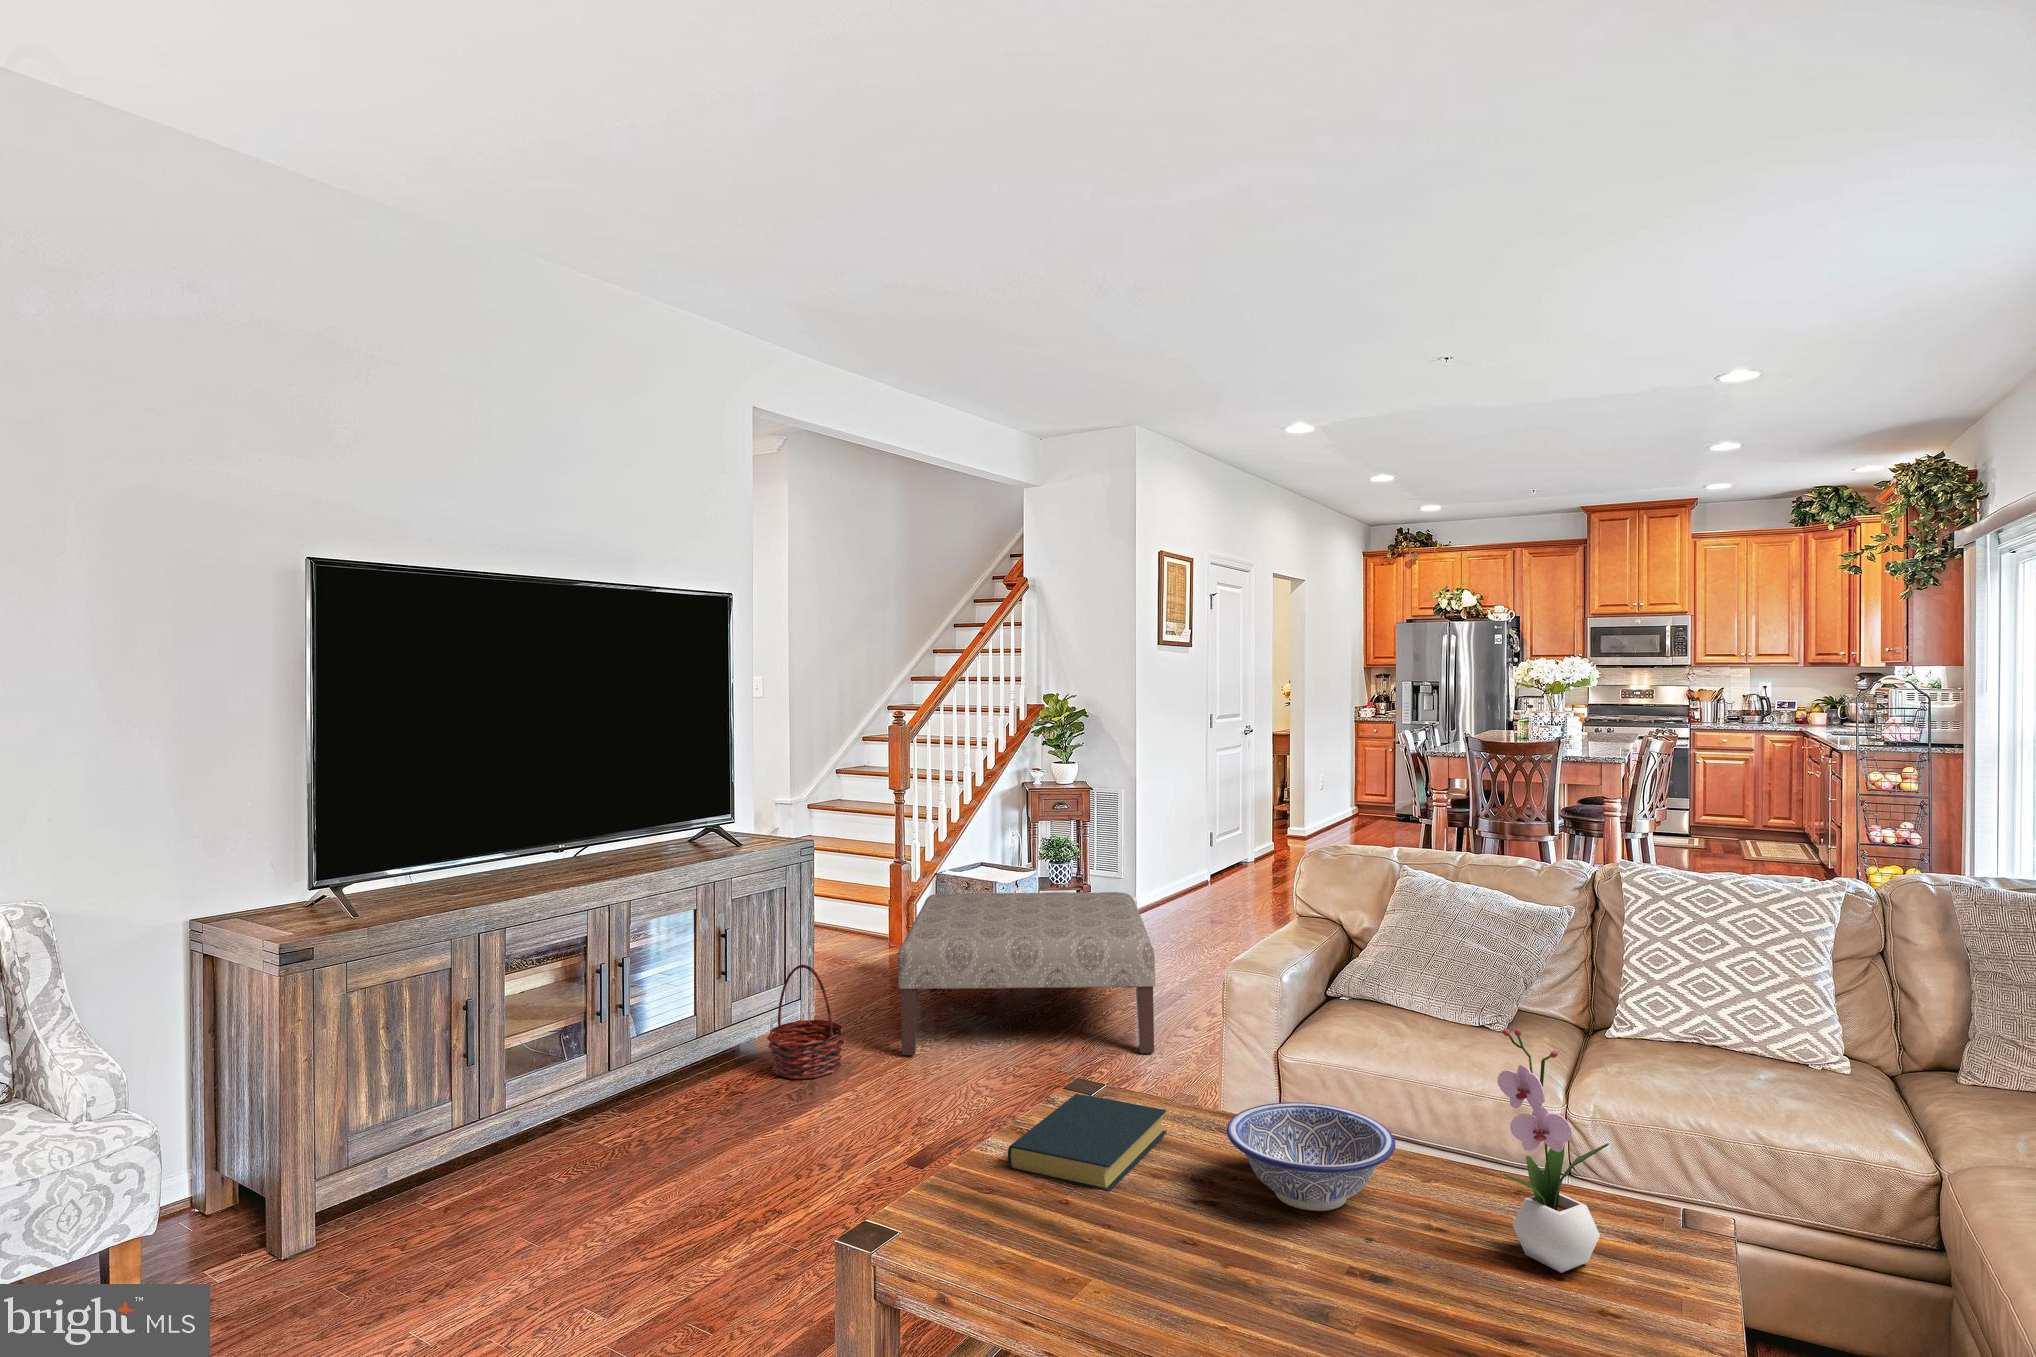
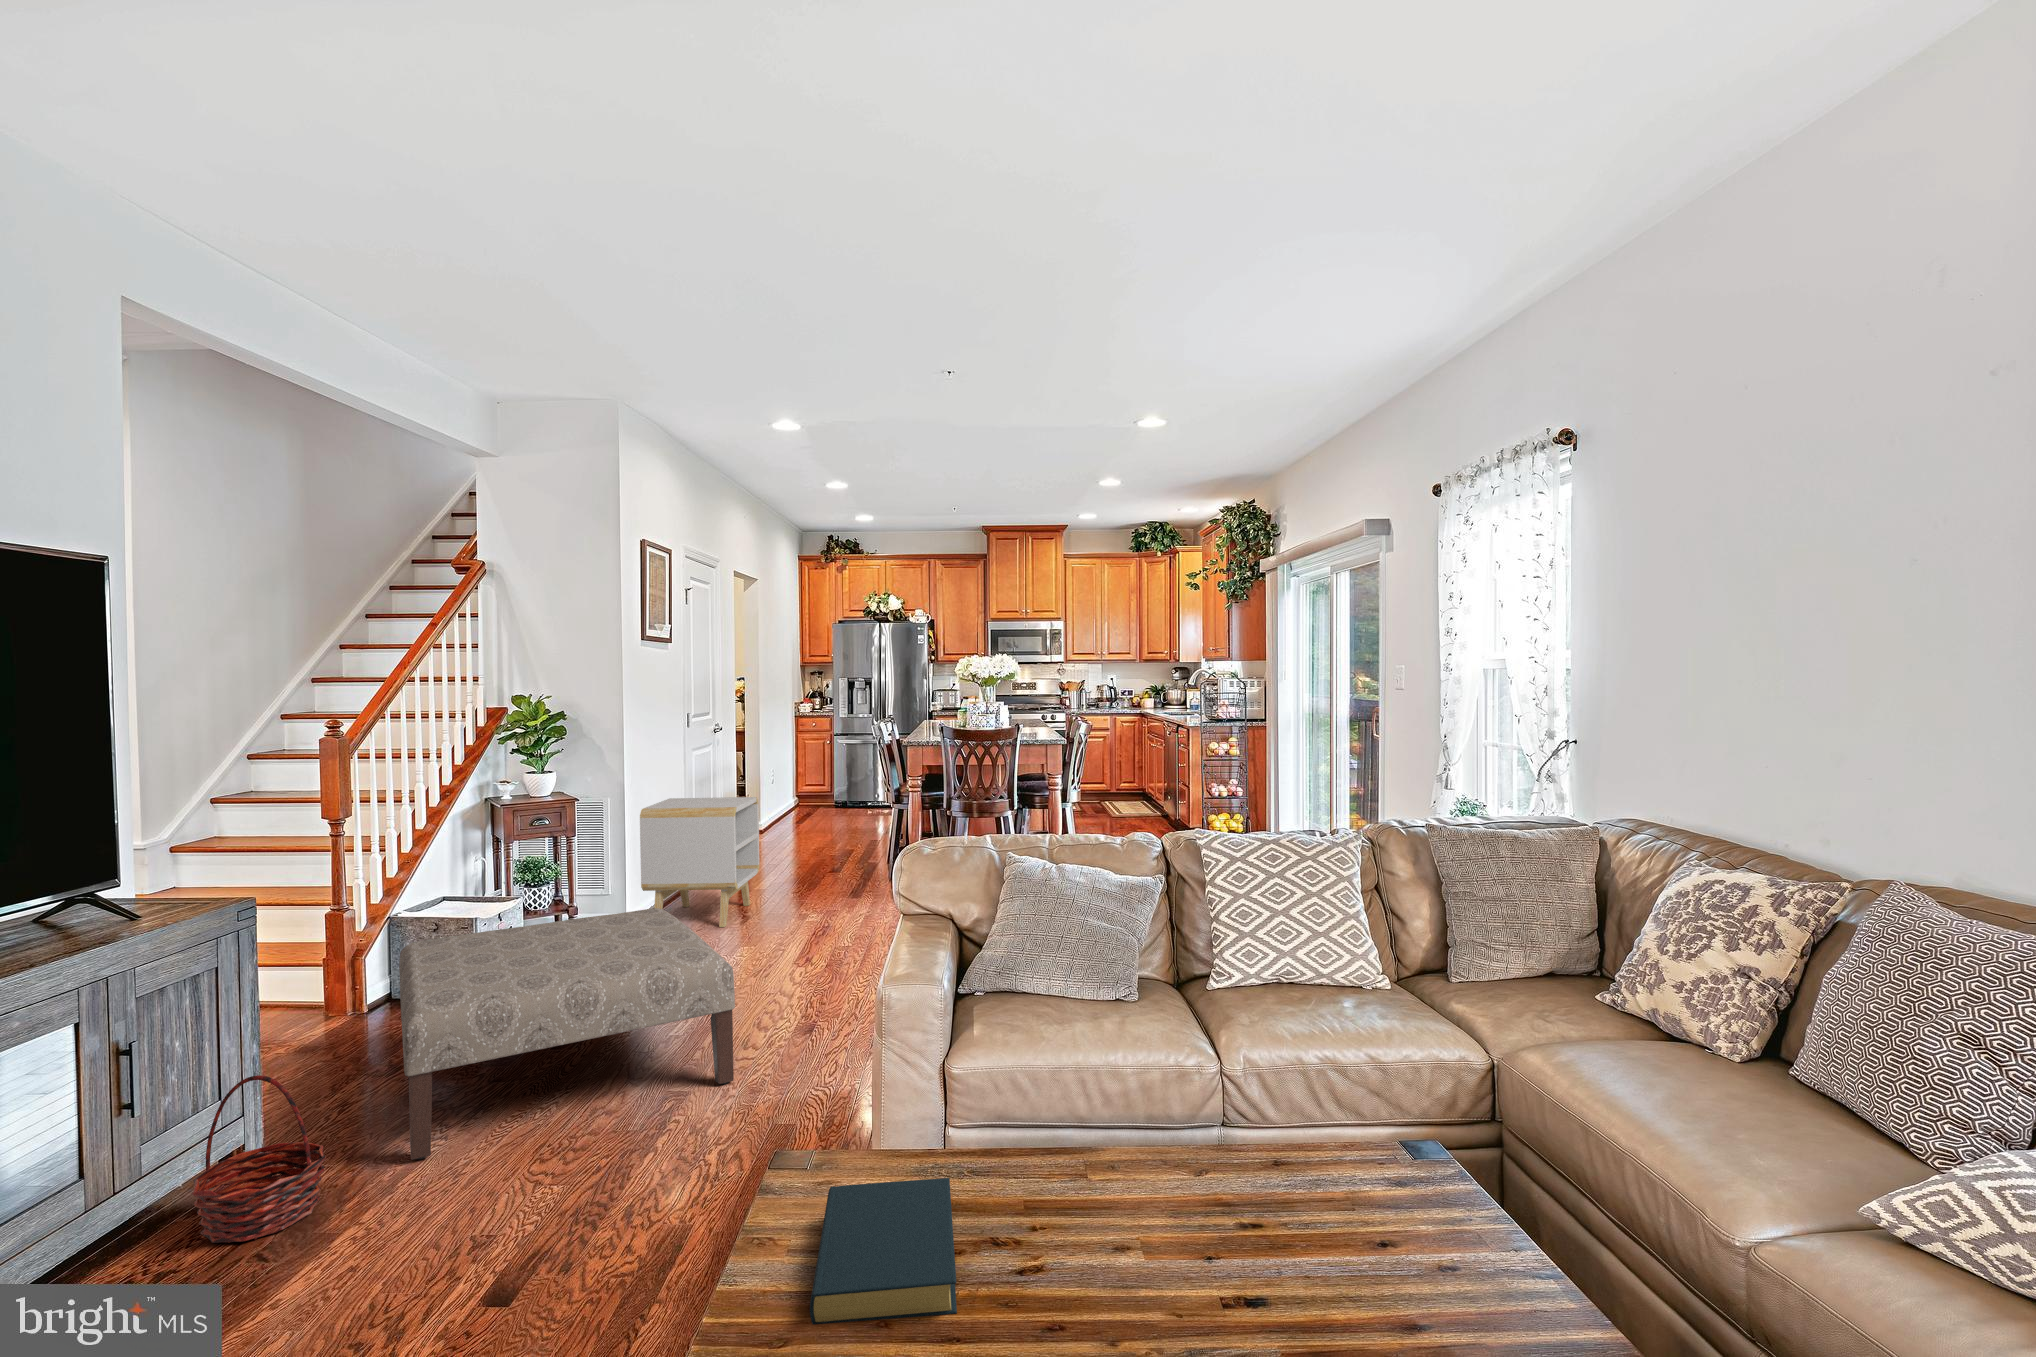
side table: none [1145,798,1265,928] -> present [640,797,760,927]
flower arrangement: present [1497,1028,1609,1273] -> none [1348,1018,1429,1247]
decorative bowl: present [1227,1102,1396,1211] -> none [1058,1128,1236,1258]

